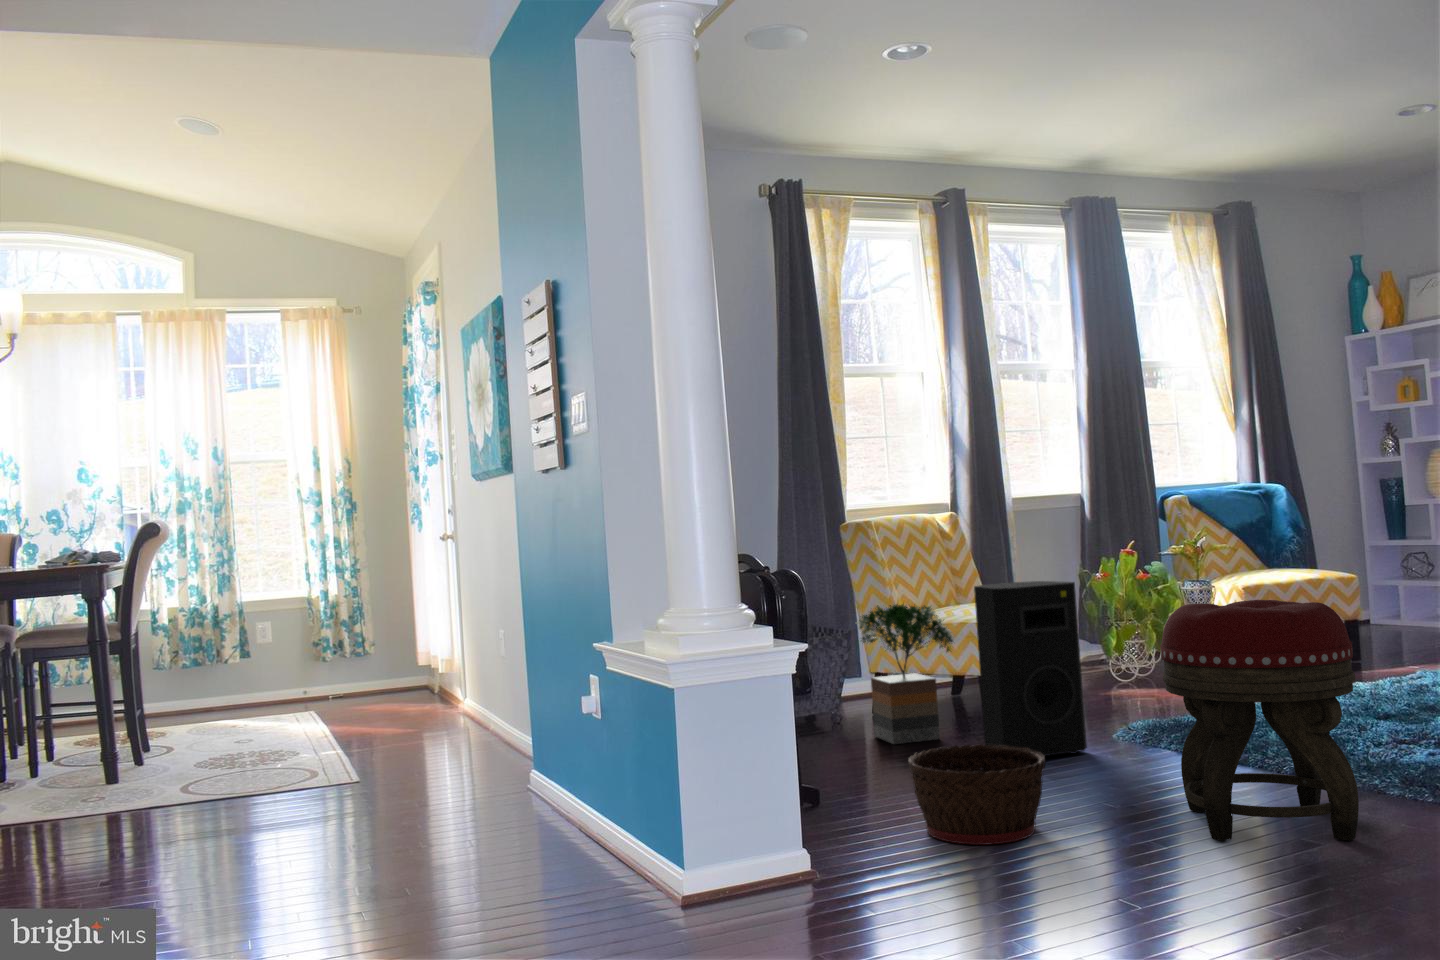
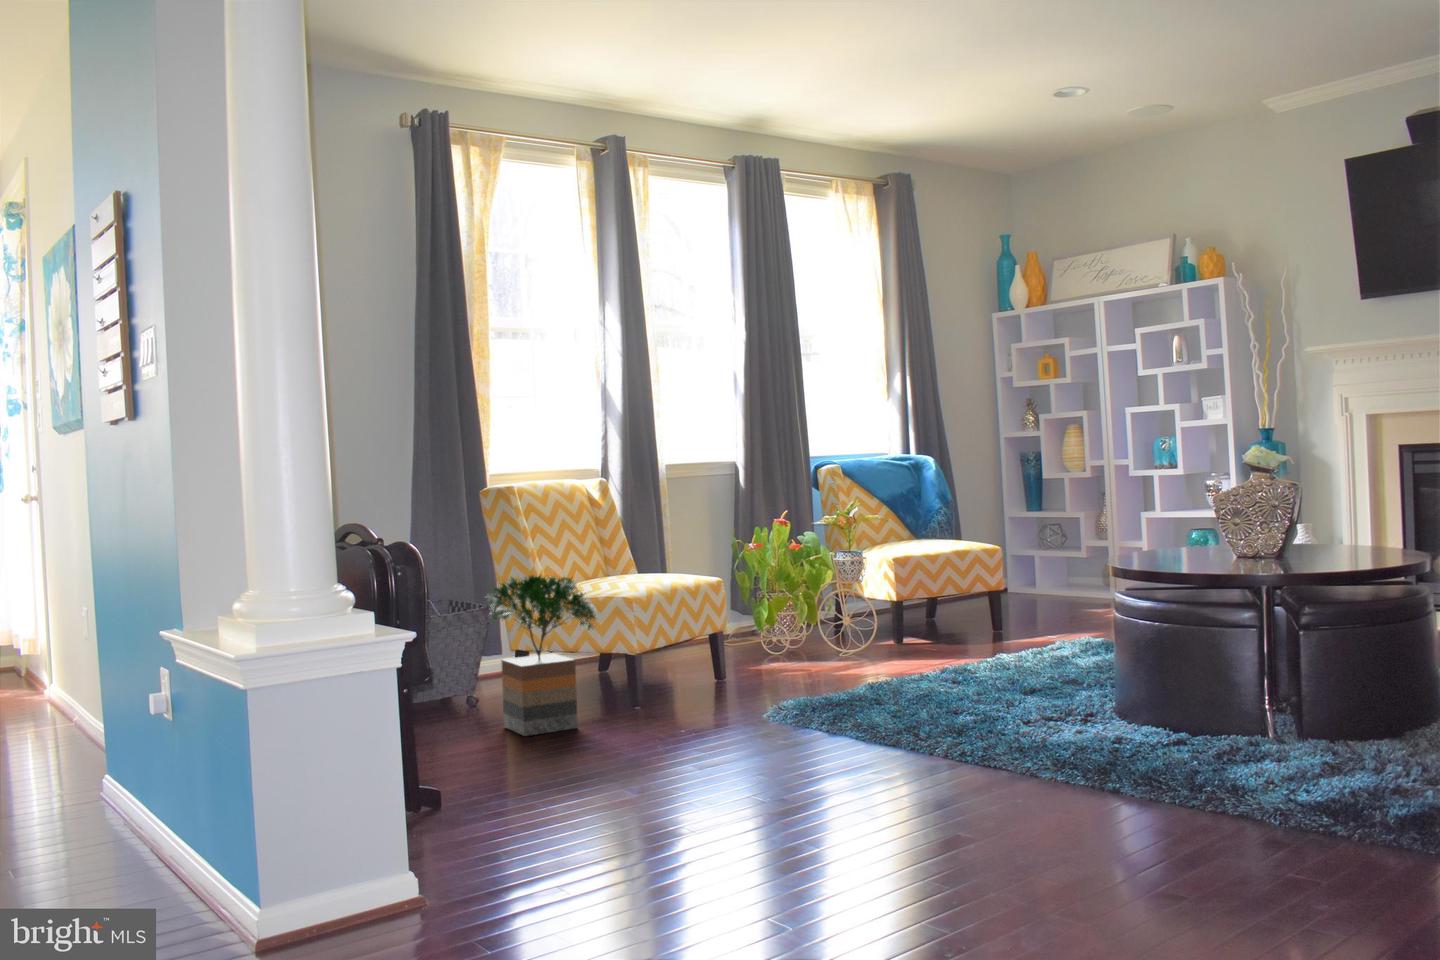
speaker: present [974,581,1087,756] -> none [619,550,736,753]
footstool: present [1160,600,1359,841] -> none [820,573,1020,845]
basket: present [908,744,1045,845] -> none [527,741,689,865]

